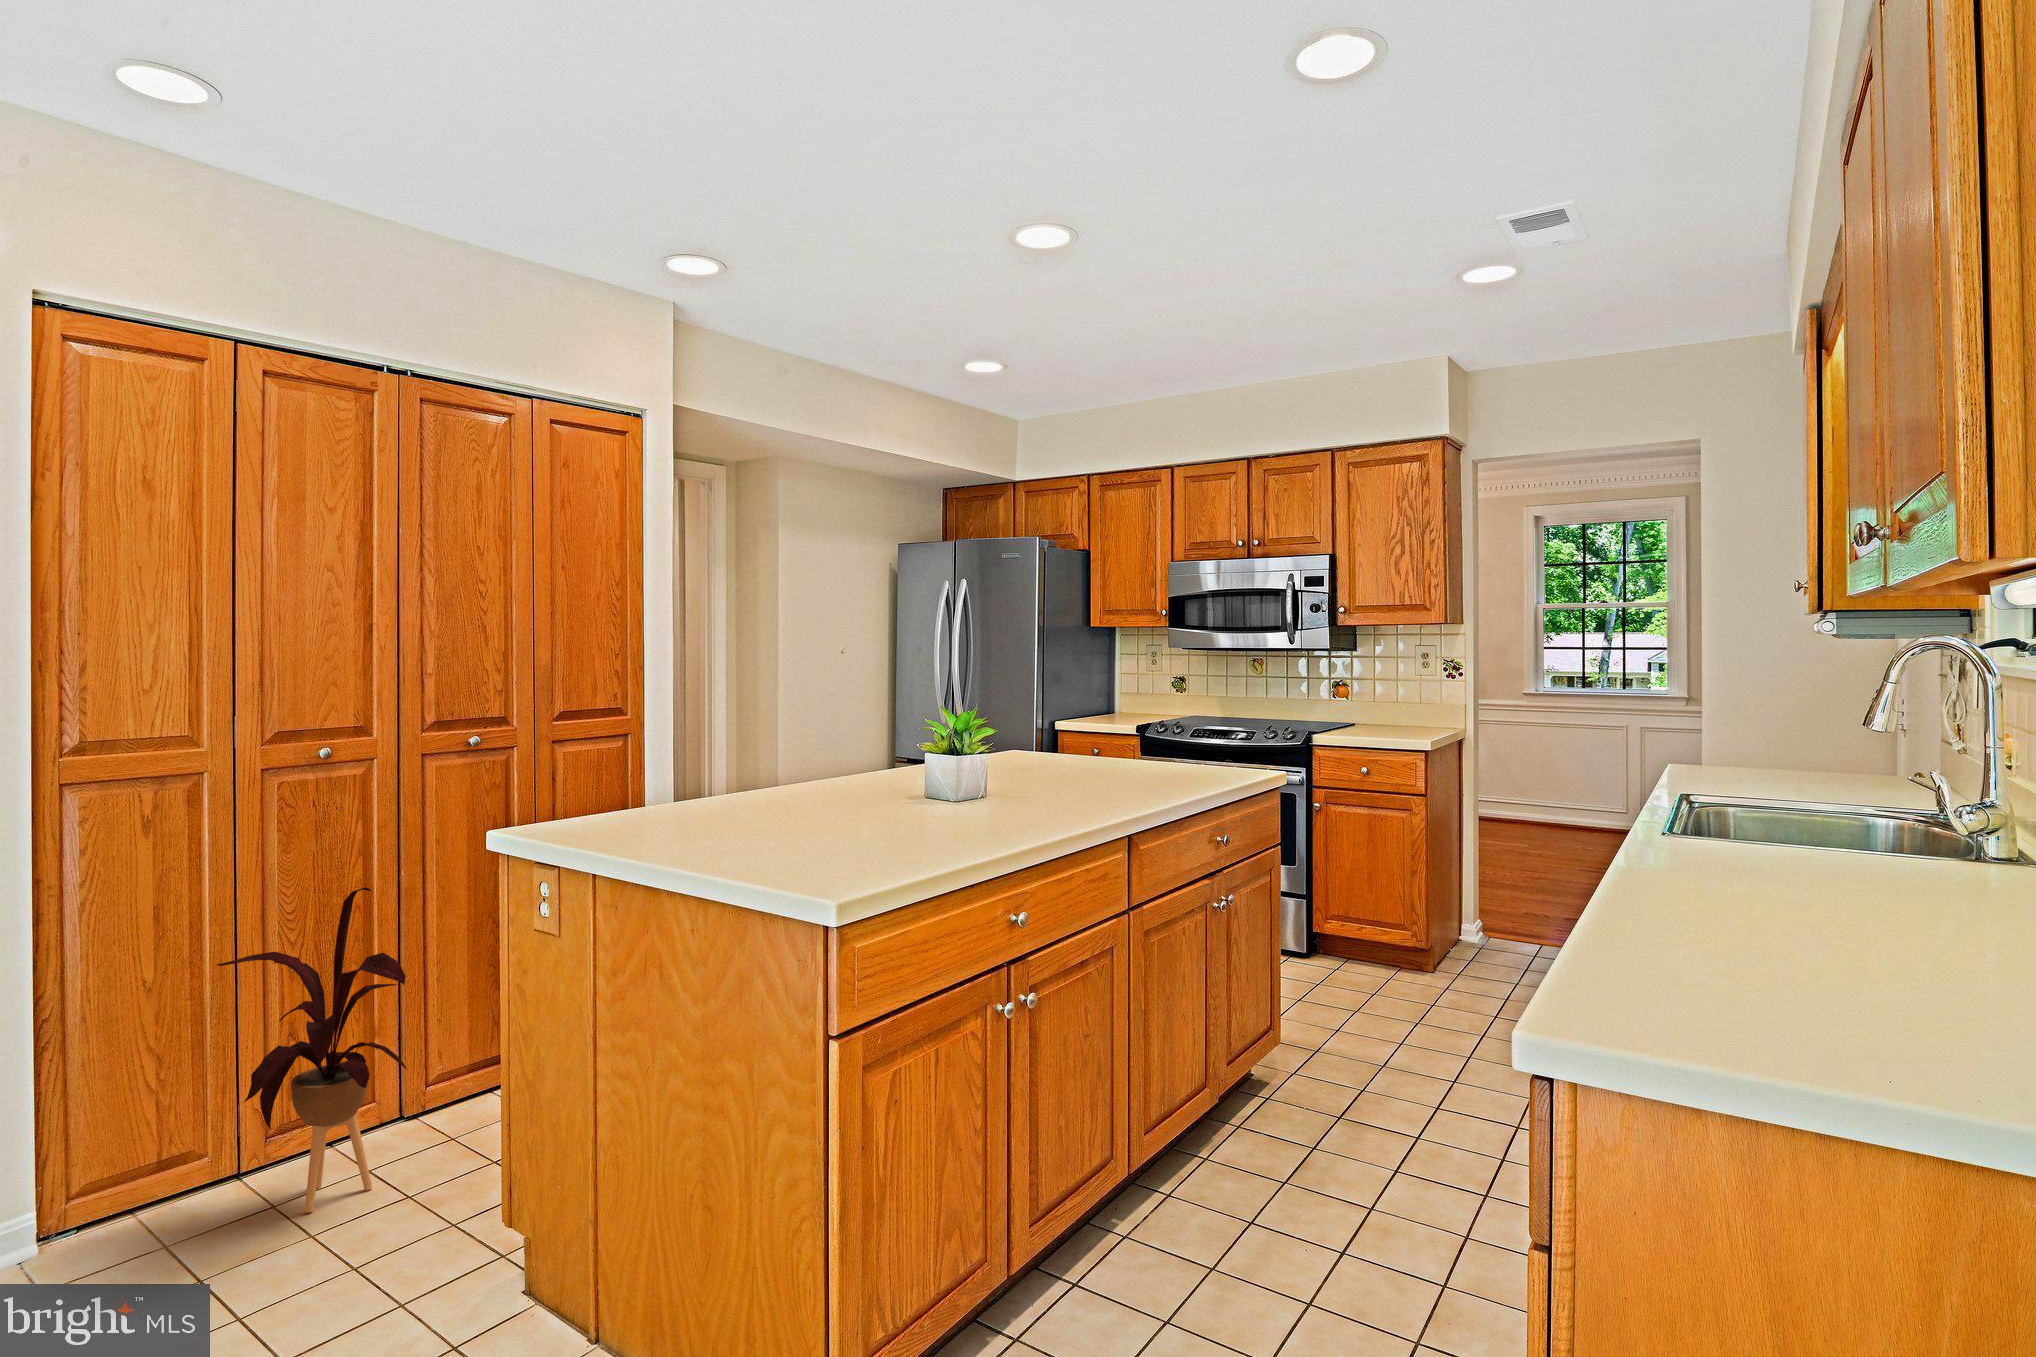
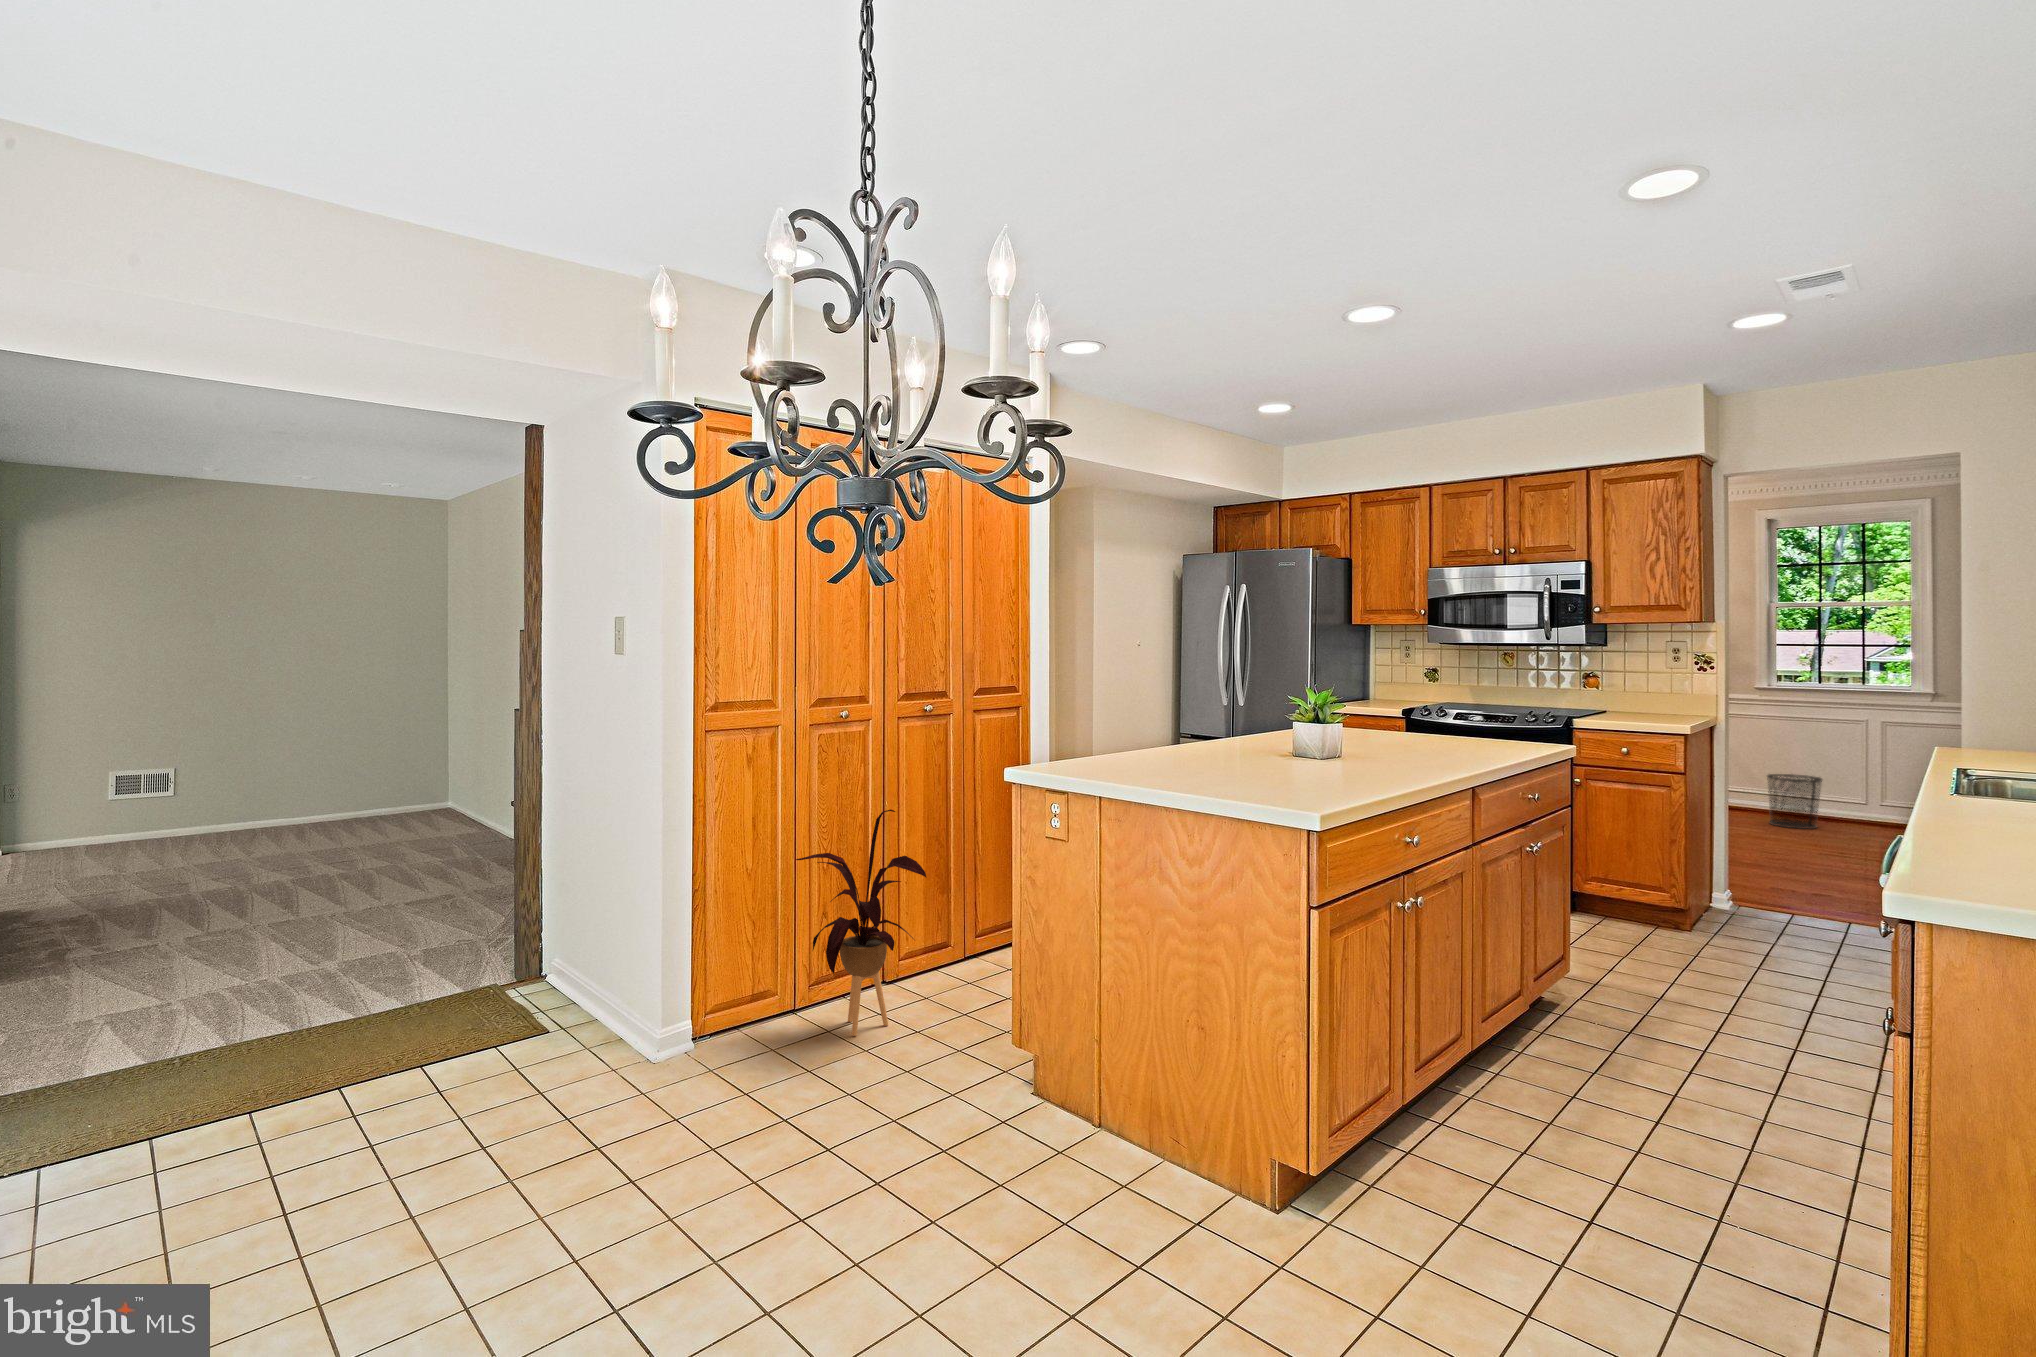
trash can: none [1537,786,1591,844] -> present [1767,774,1822,829]

